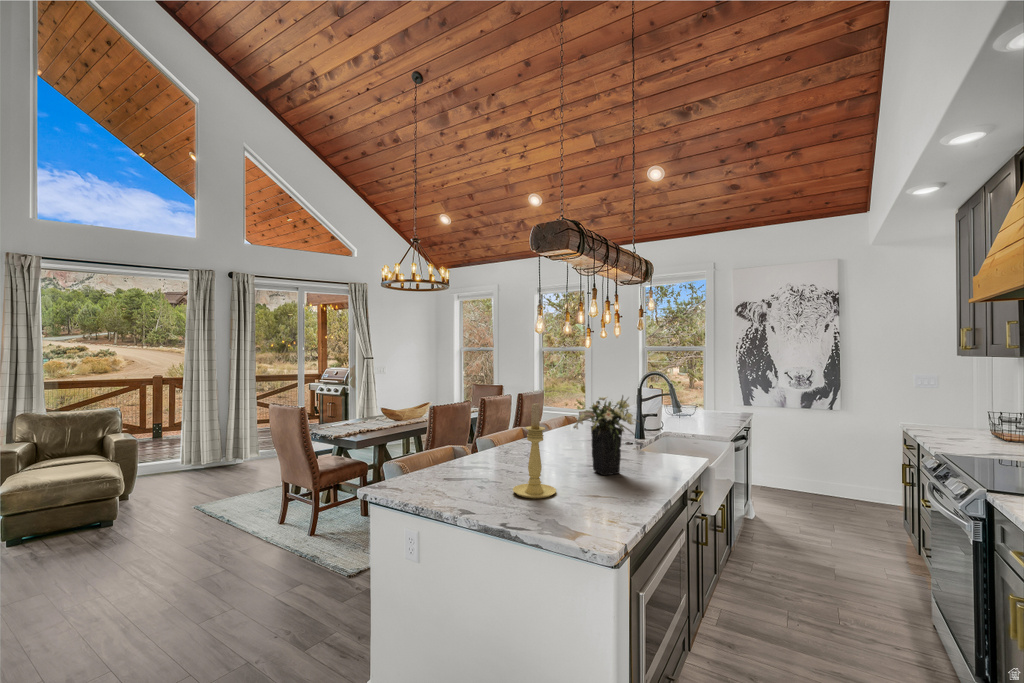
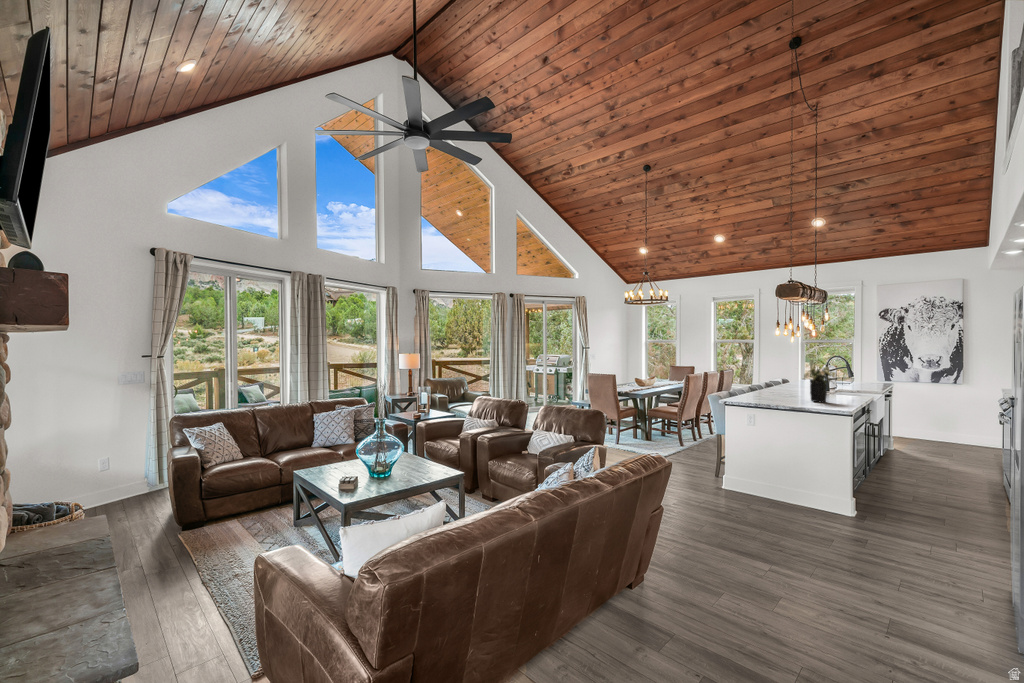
candle holder: present [513,403,556,498] -> none [779,365,802,407]

